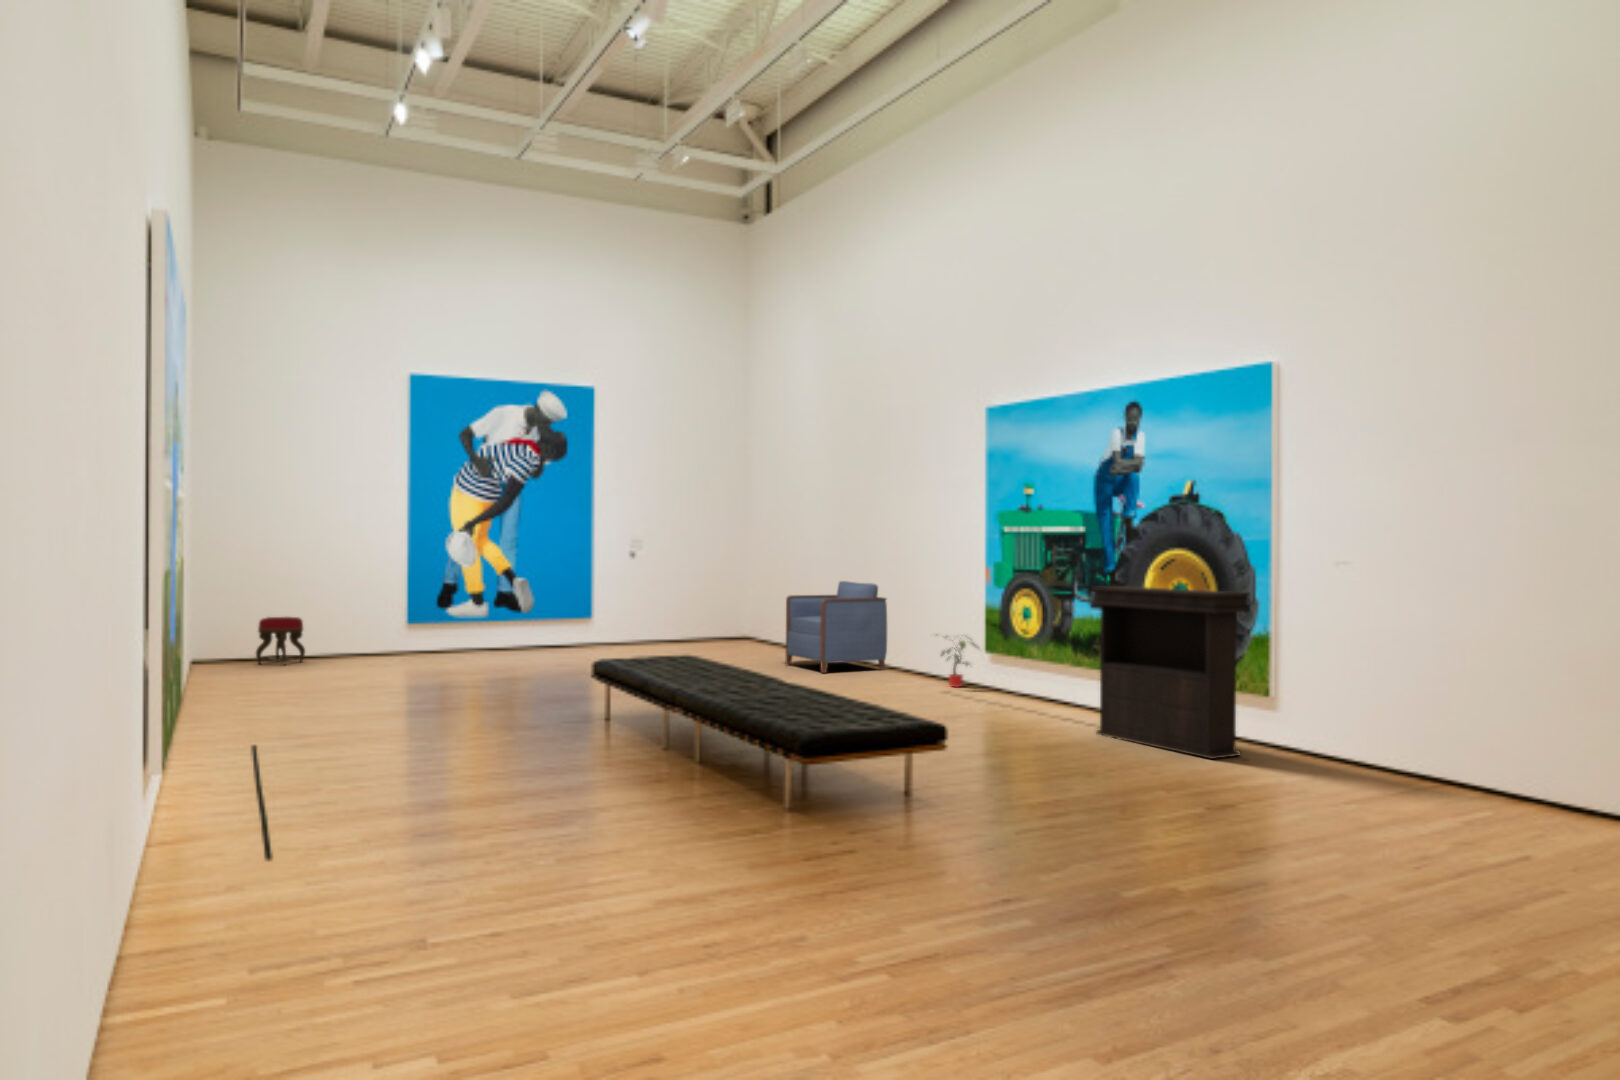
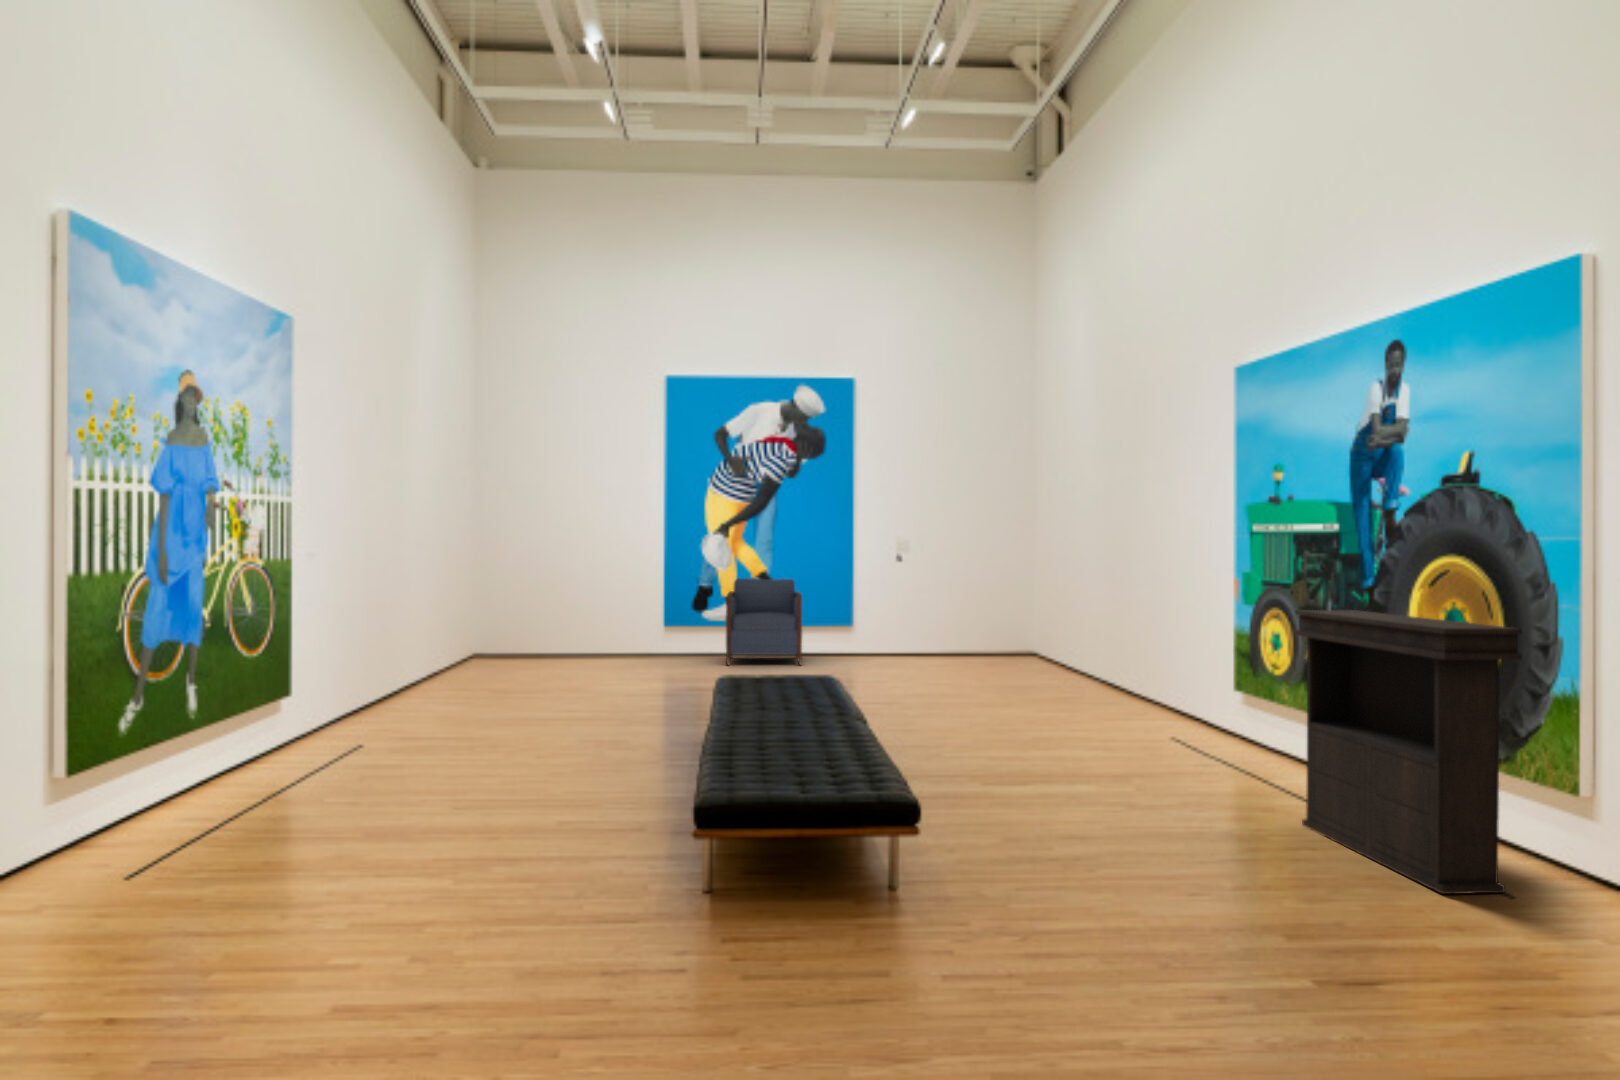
armchair: present [785,581,887,673] -> present [725,578,802,665]
stool: present [256,617,305,664] -> none [521,615,566,662]
potted plant: present [936,634,977,687] -> none [1163,662,1225,732]

